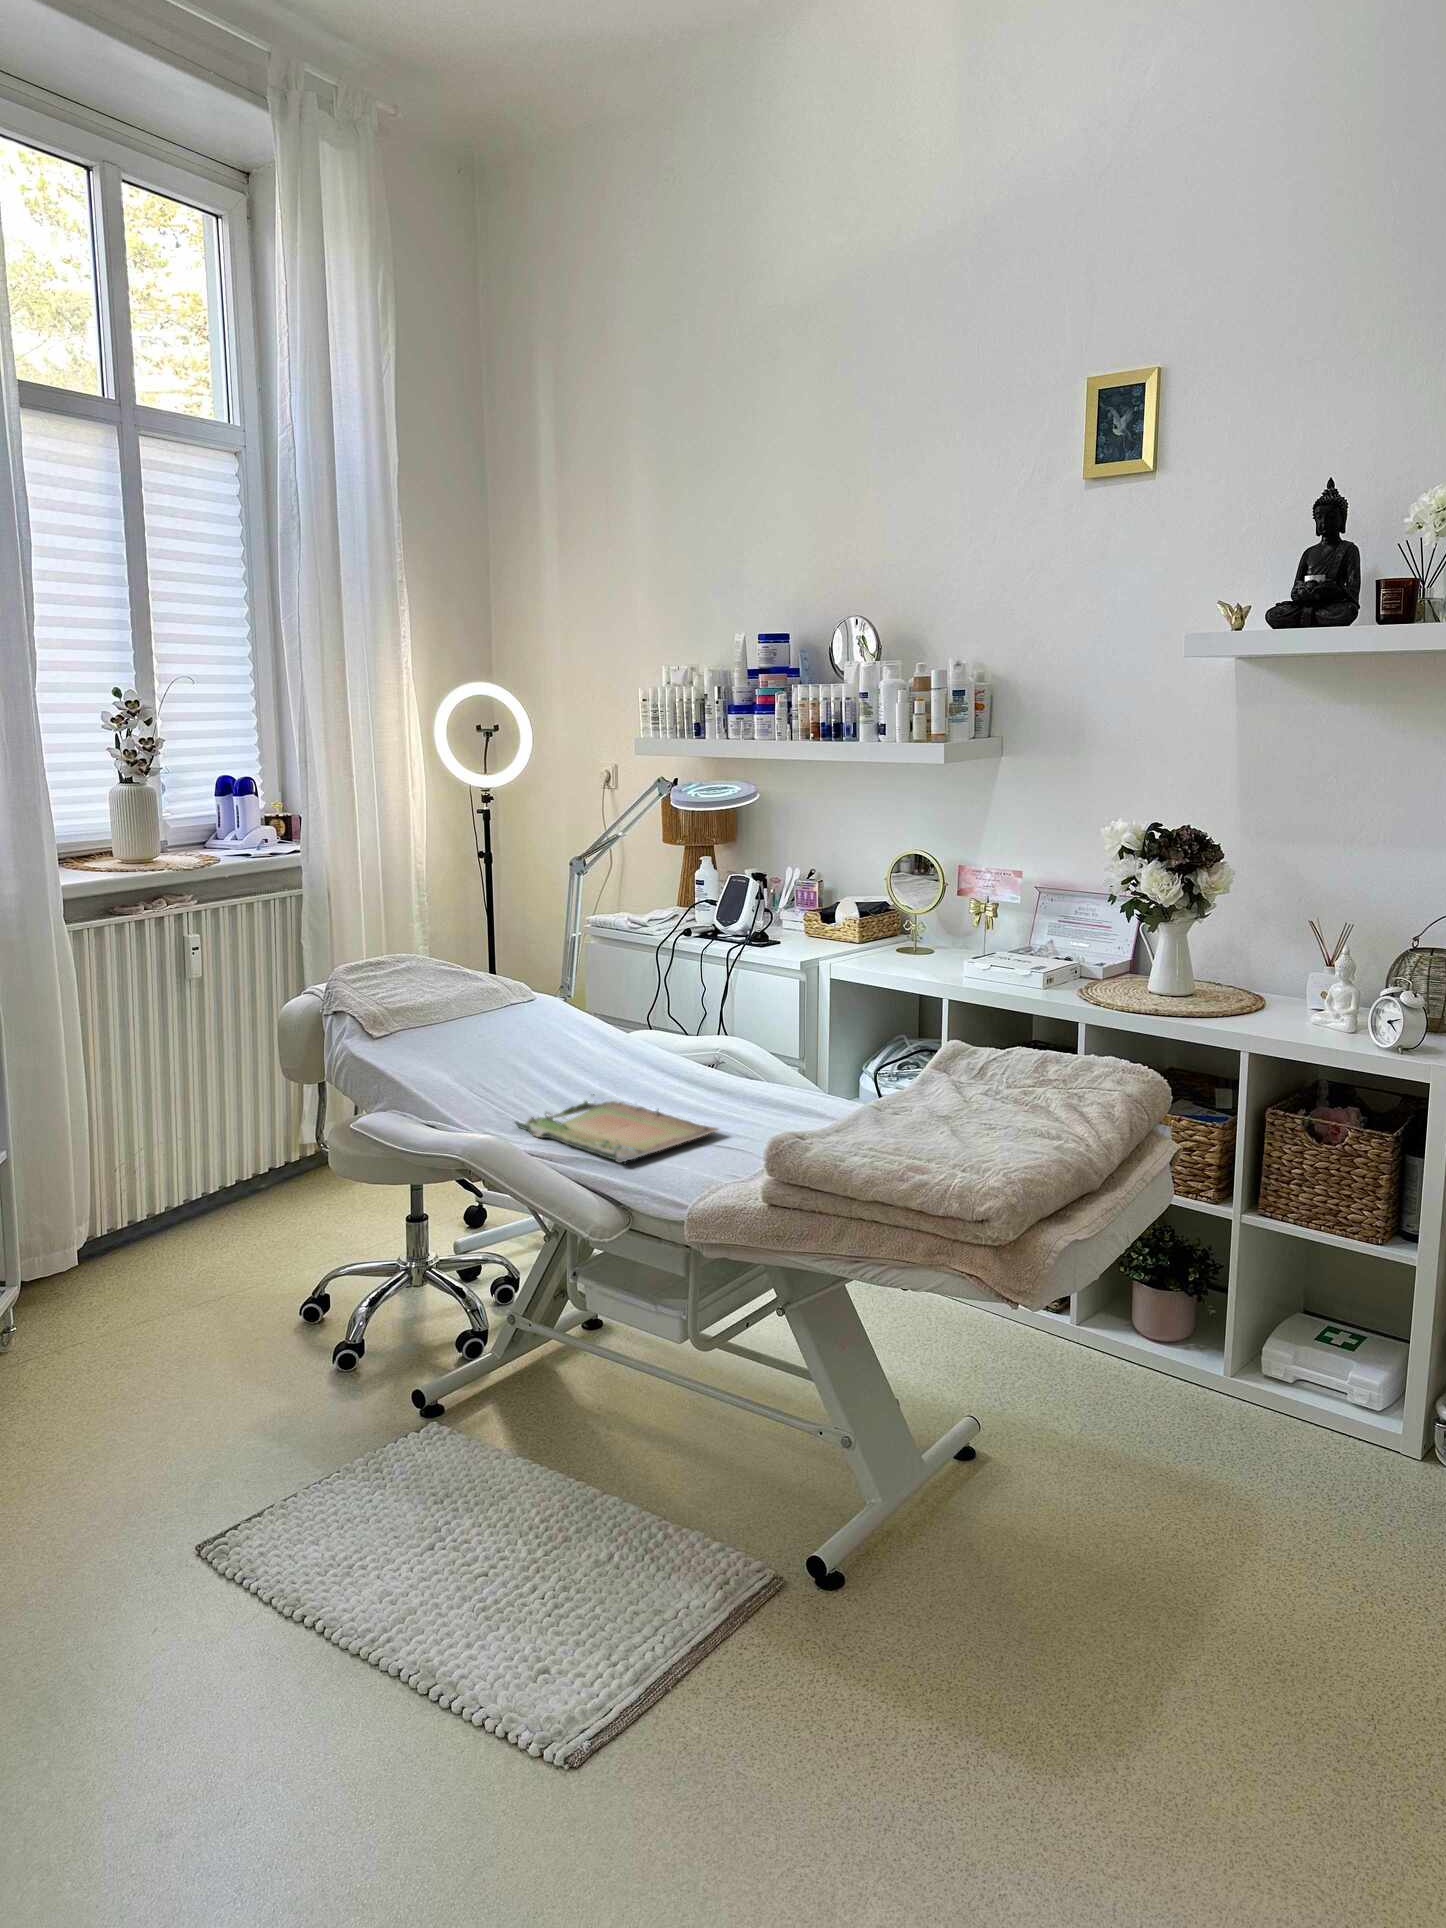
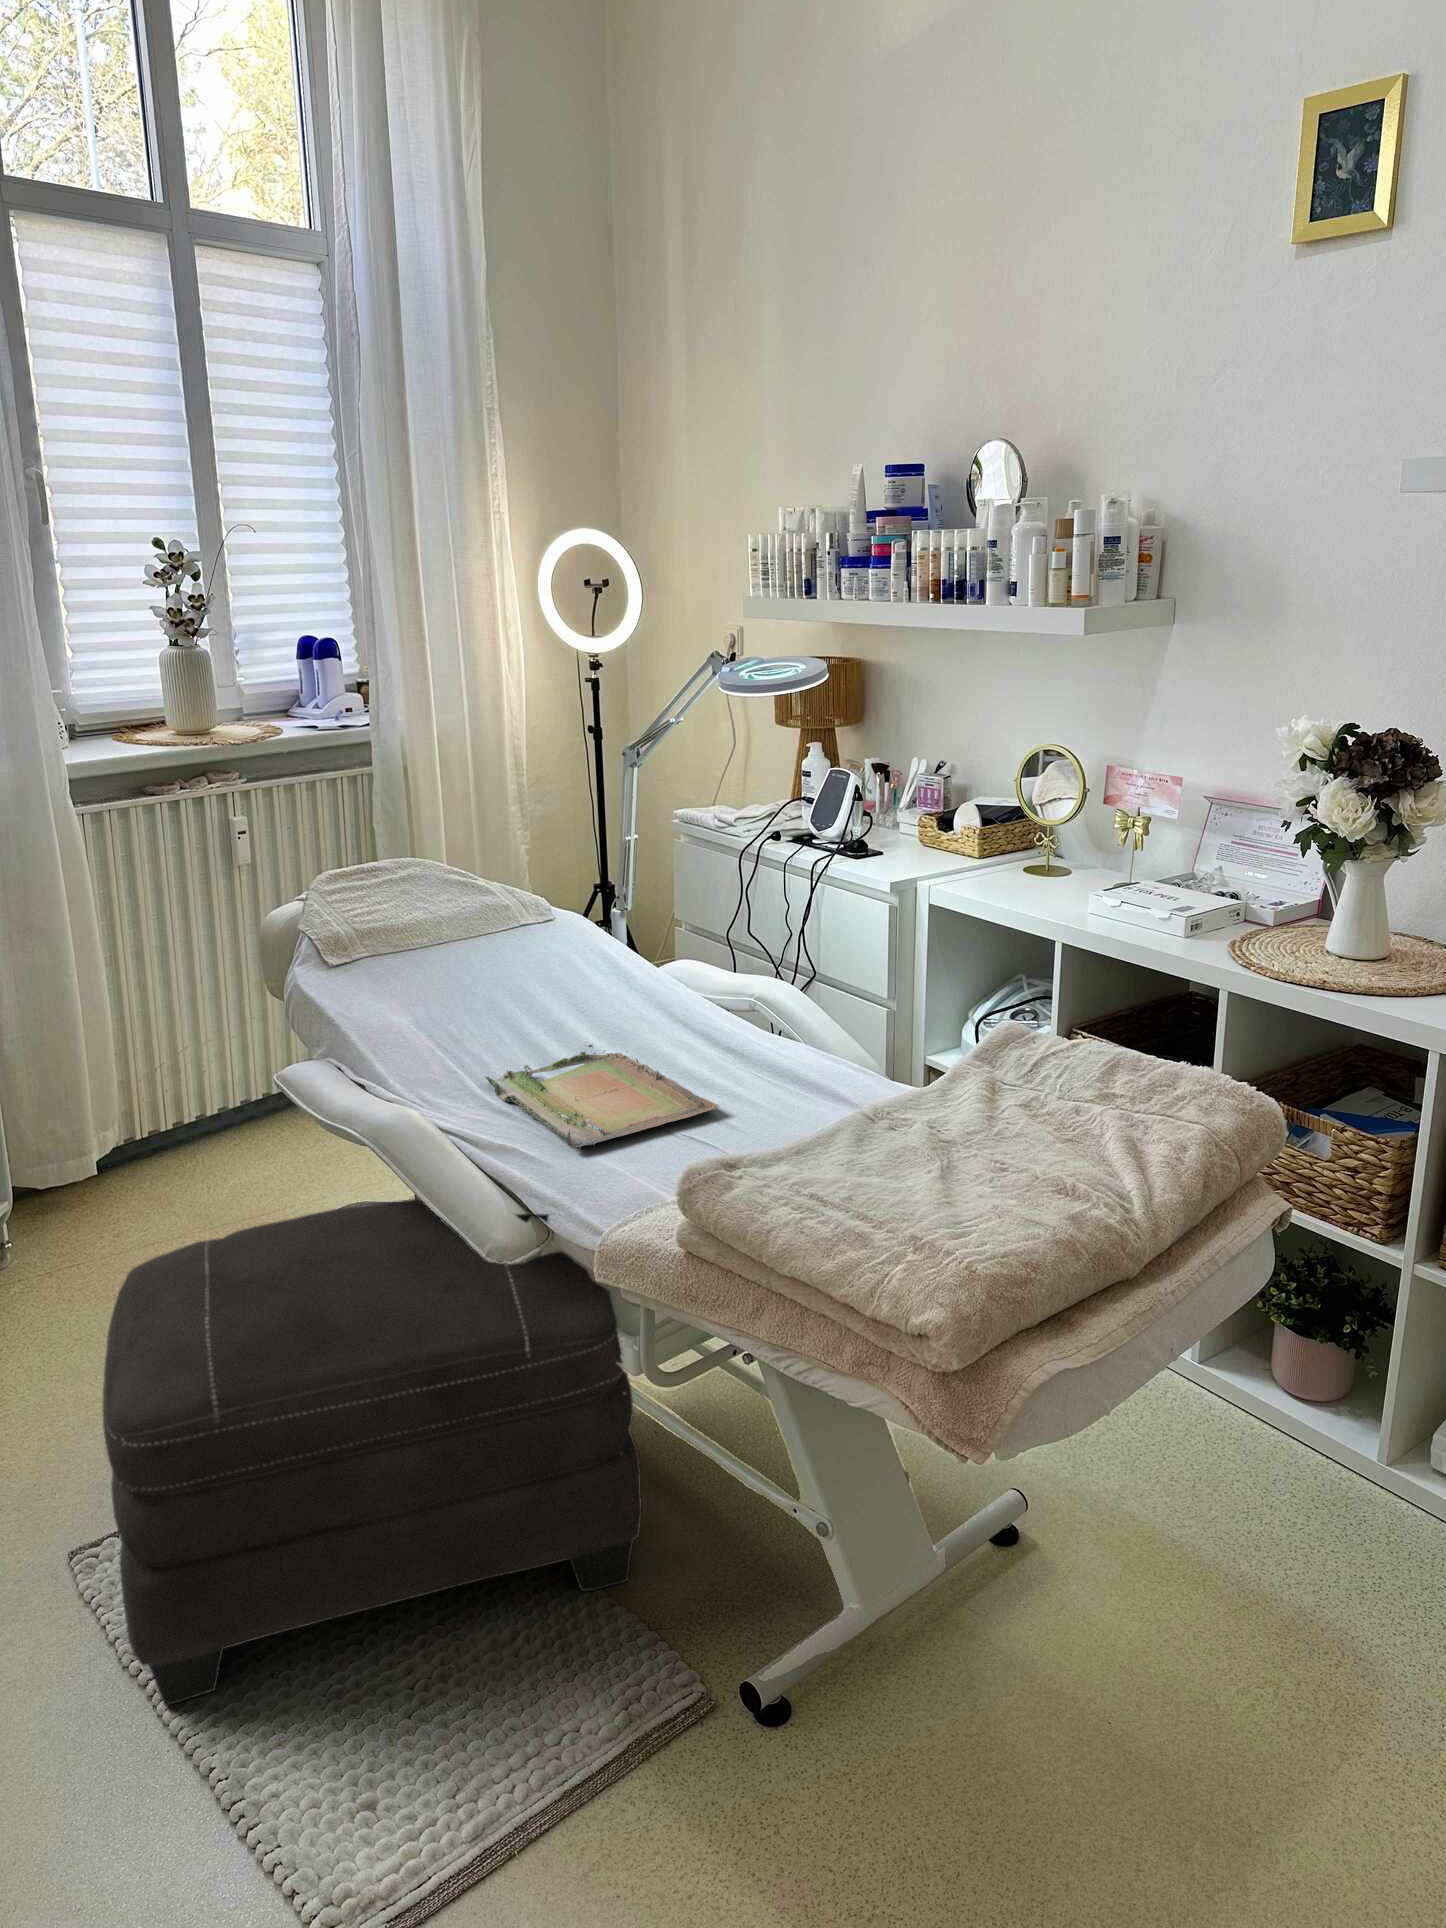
ottoman: none [243,1213,699,1640] -> present [103,1199,642,1706]

